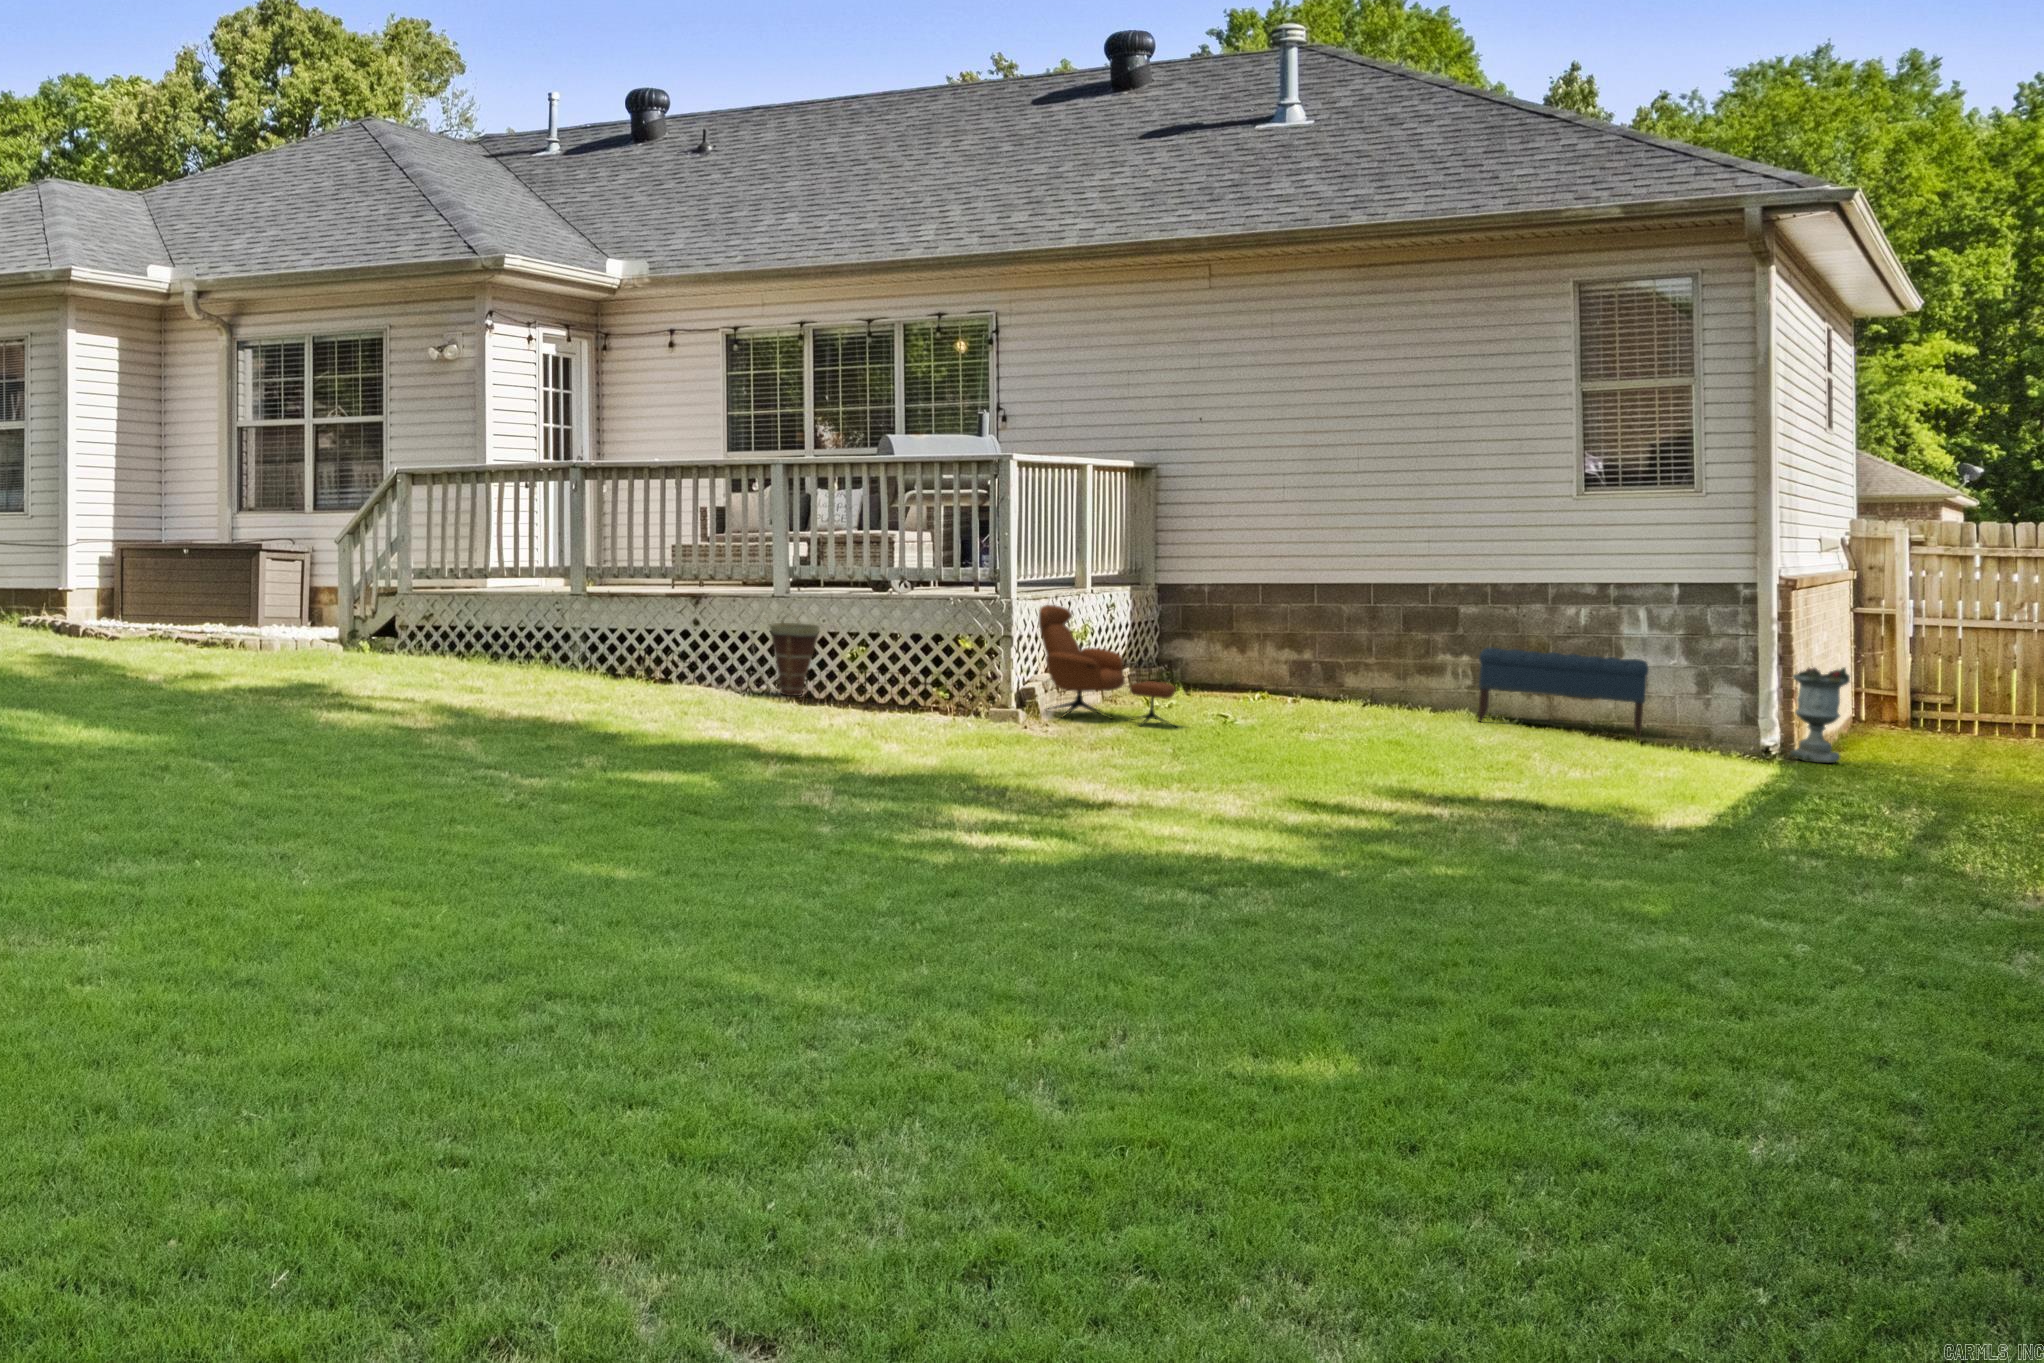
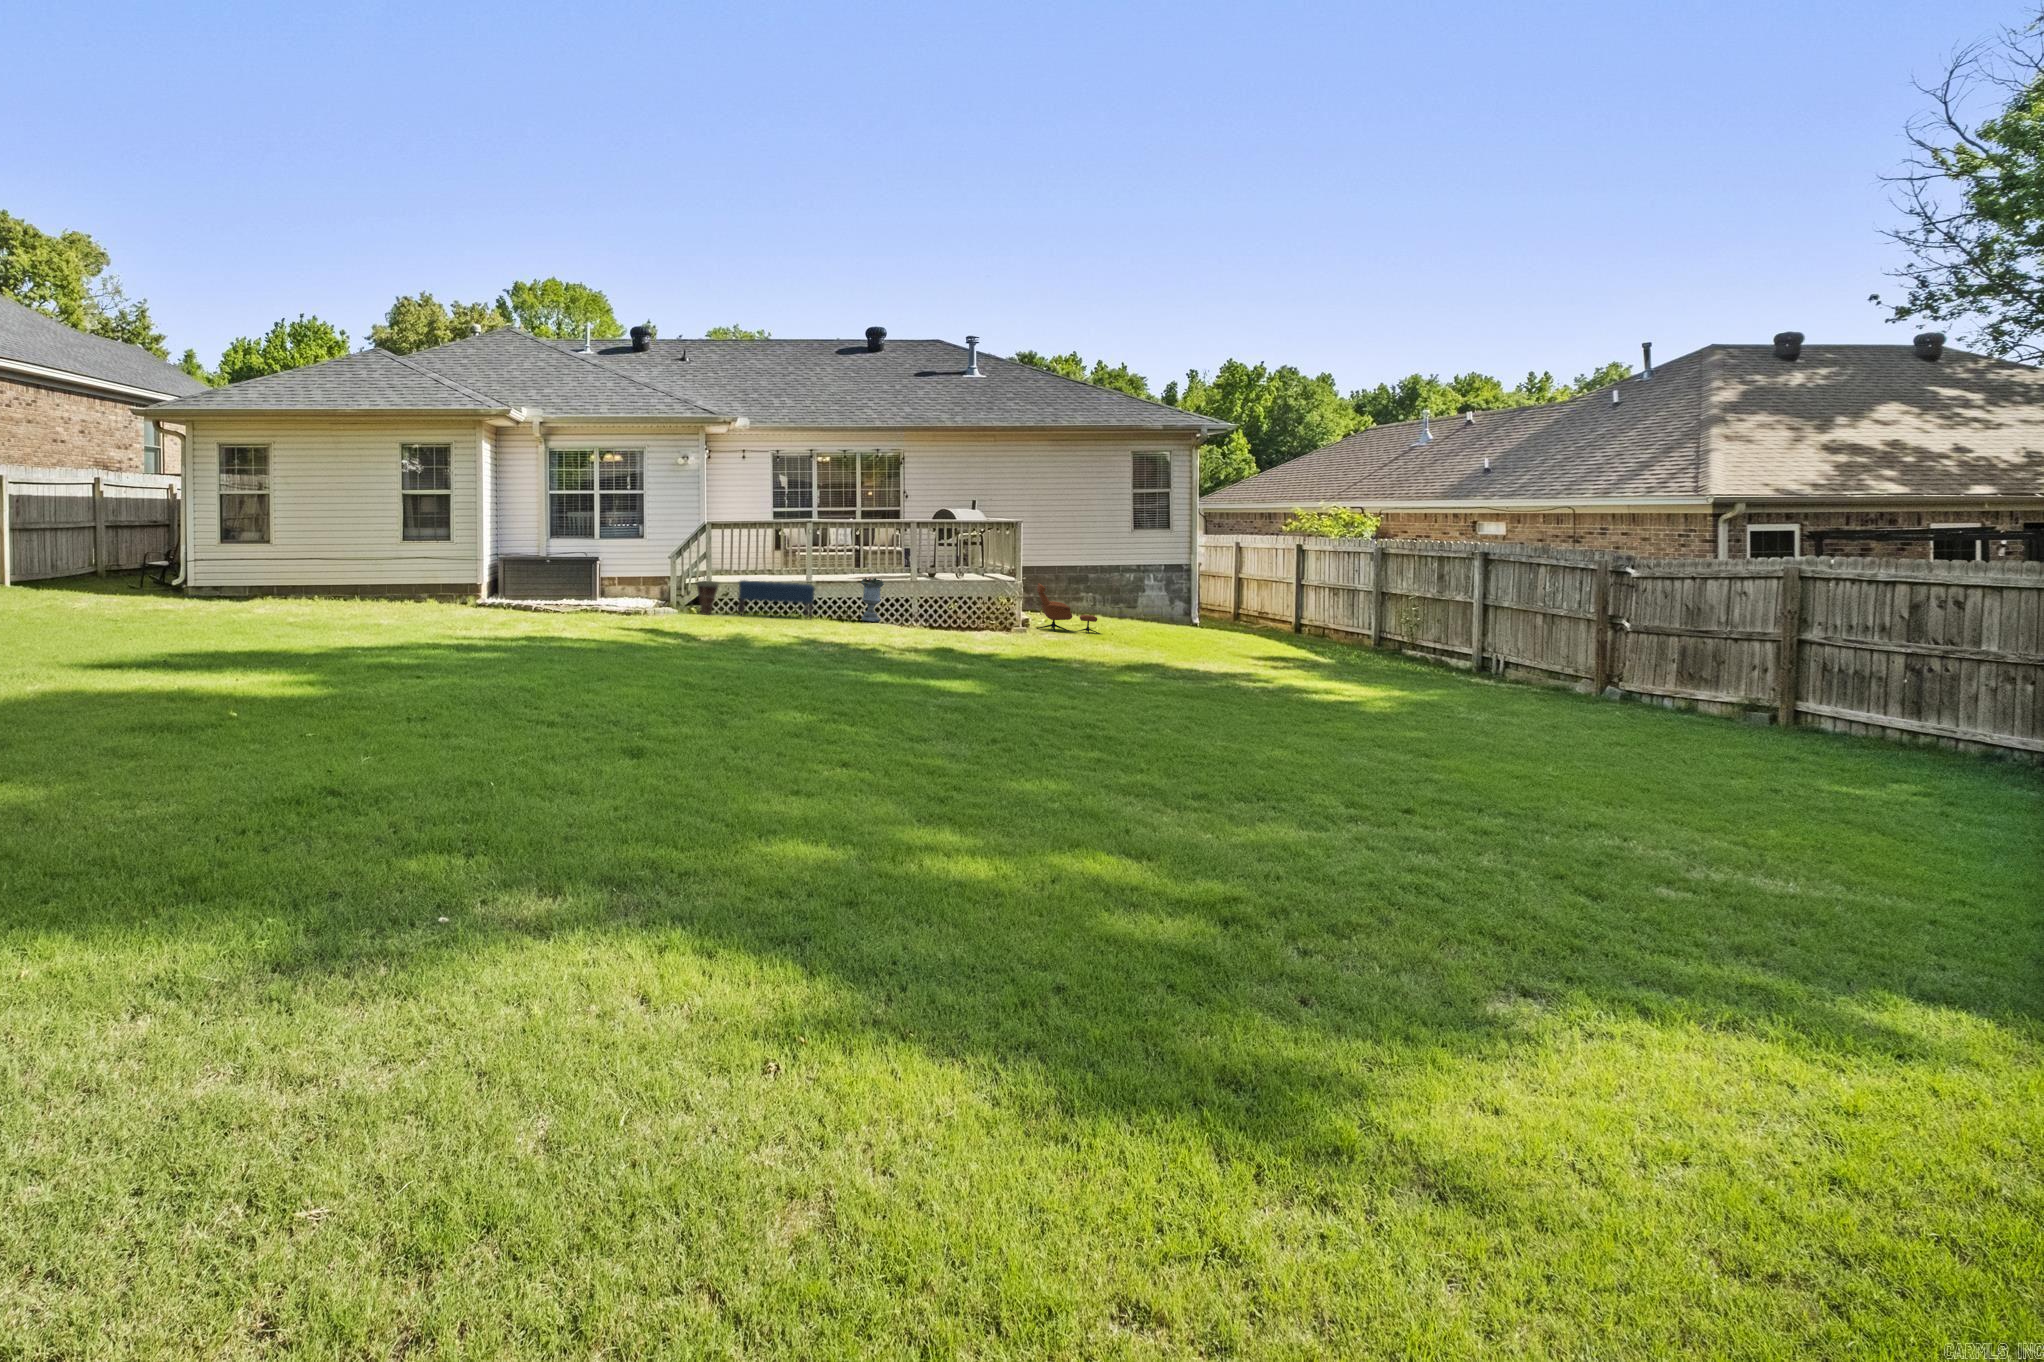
basket: present [751,616,820,696] -> present [695,578,719,615]
bench: present [1478,647,1649,737] -> present [738,580,815,619]
planter: present [1790,668,1850,763] -> present [861,577,884,622]

